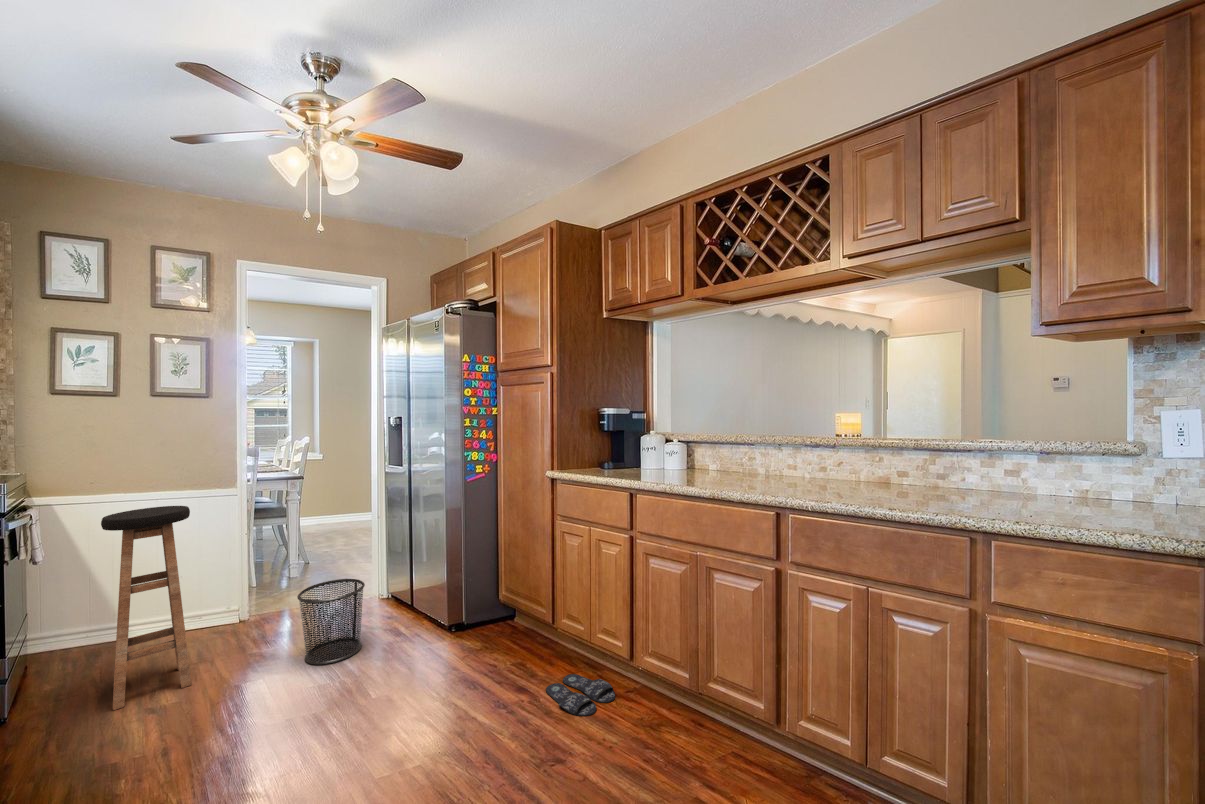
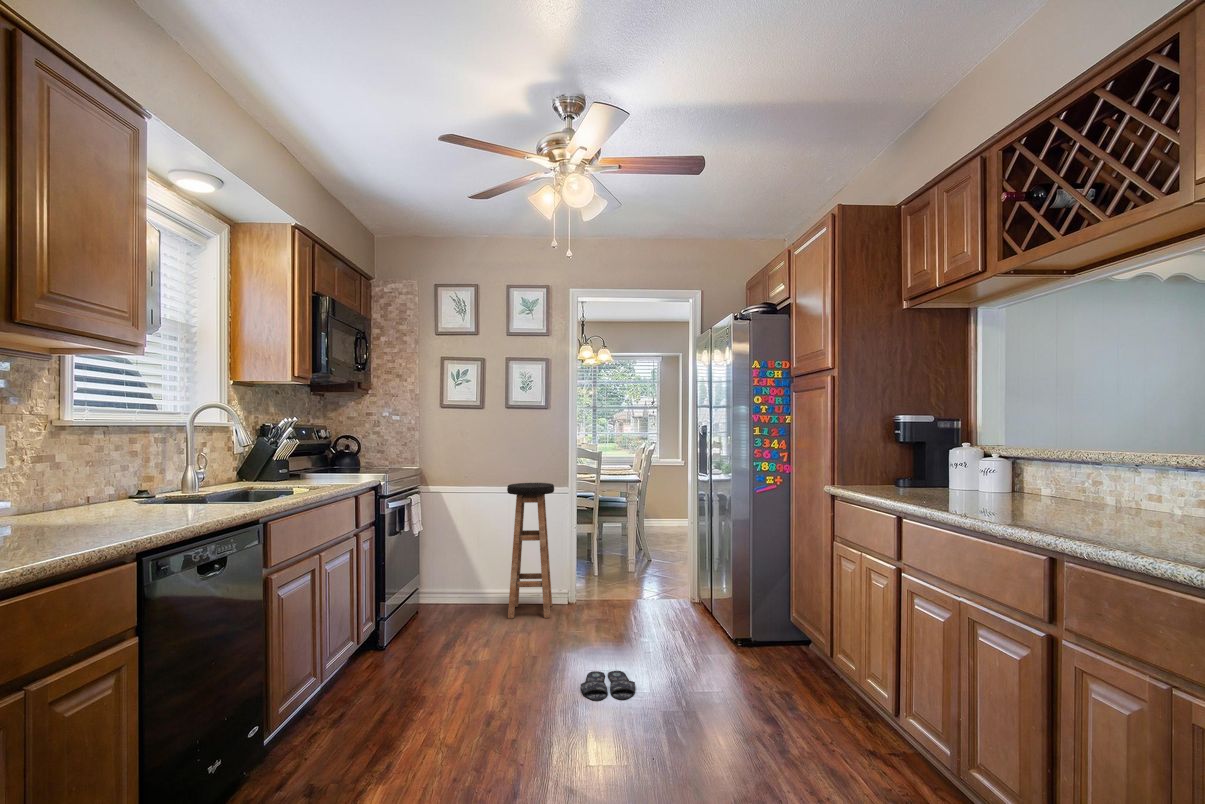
waste bin: present [297,579,365,665] -> none [616,564,667,634]
slippers: present [546,674,615,716] -> present [581,671,635,701]

